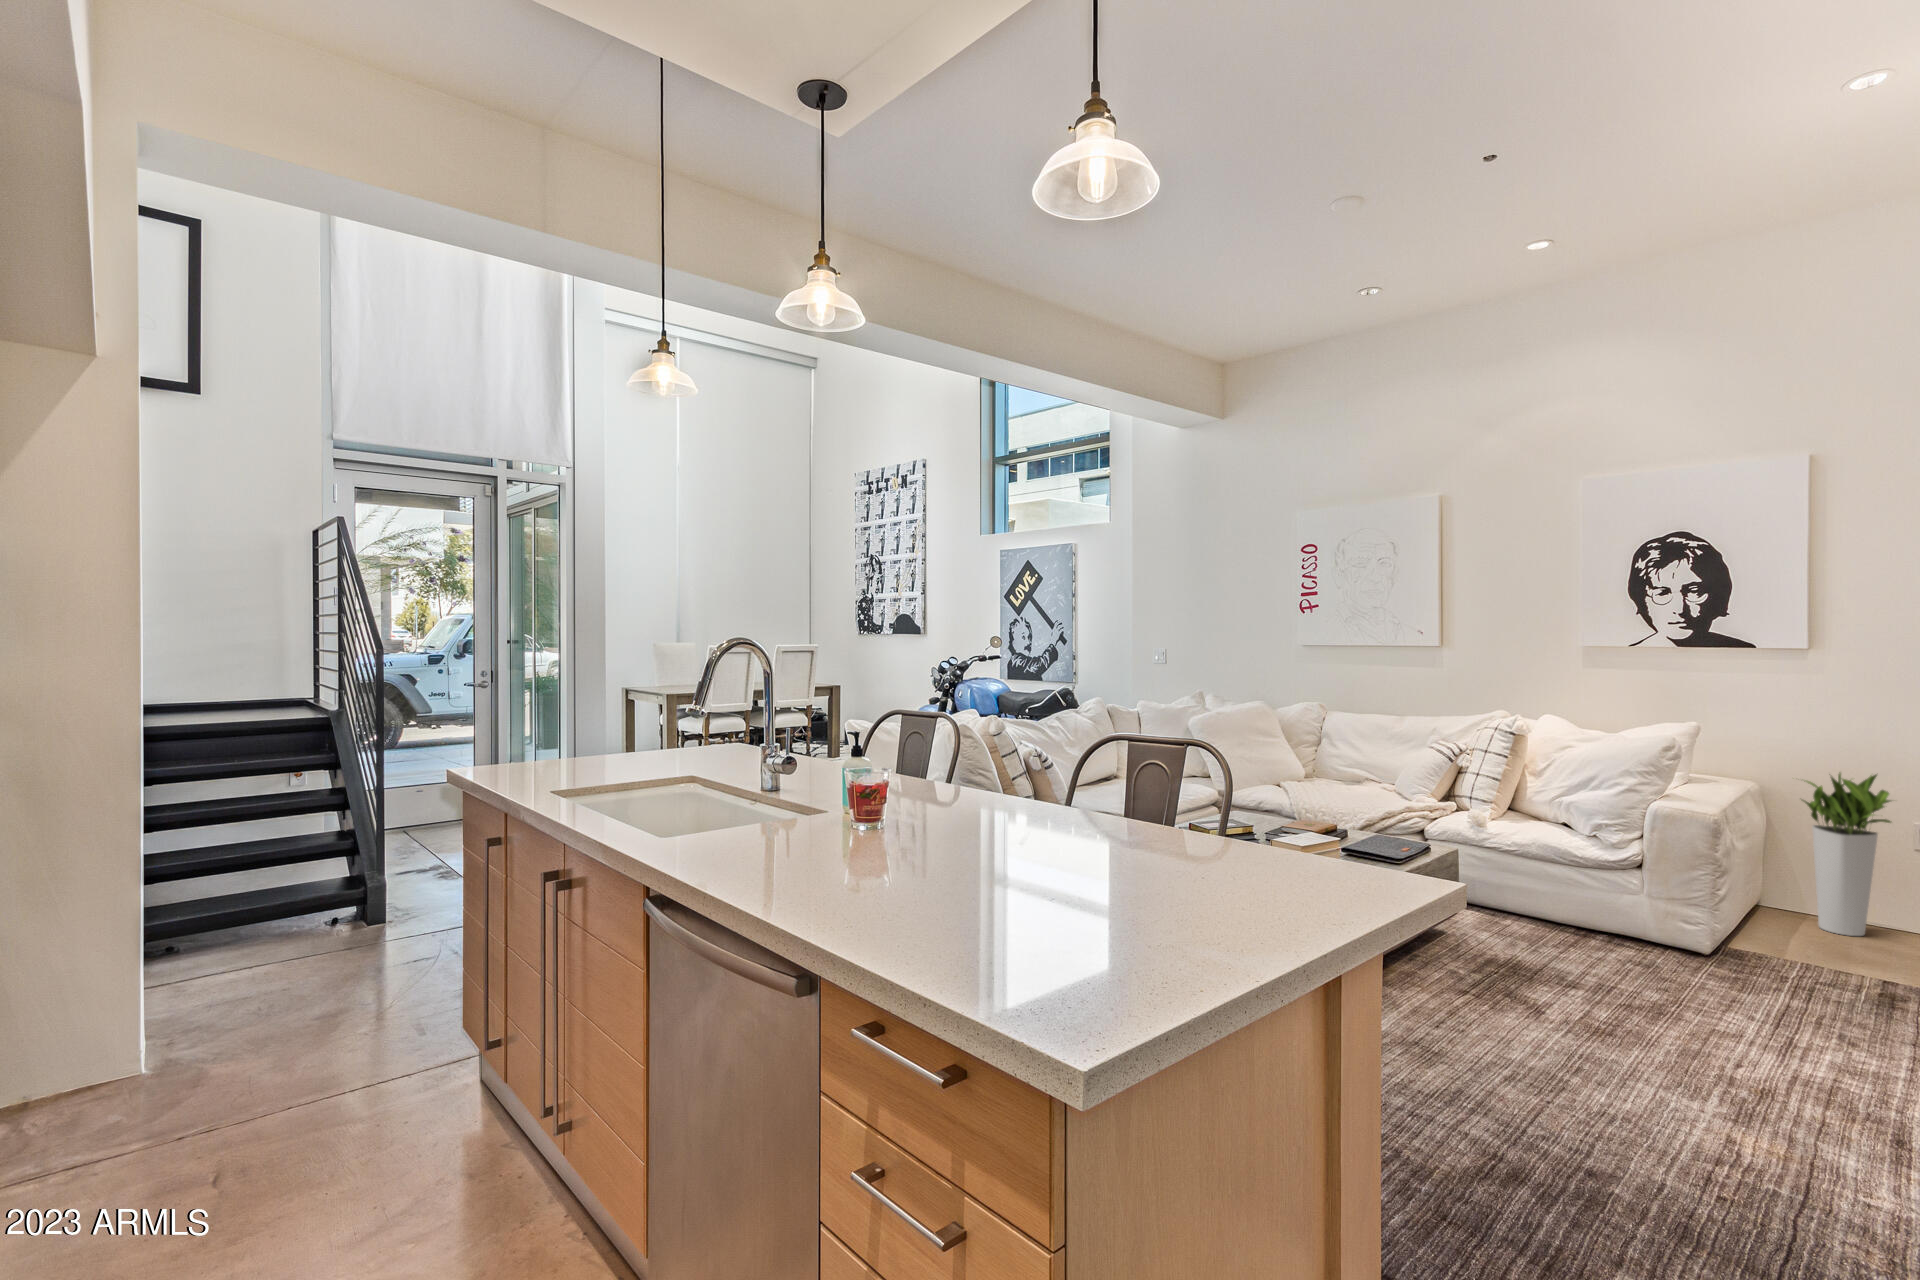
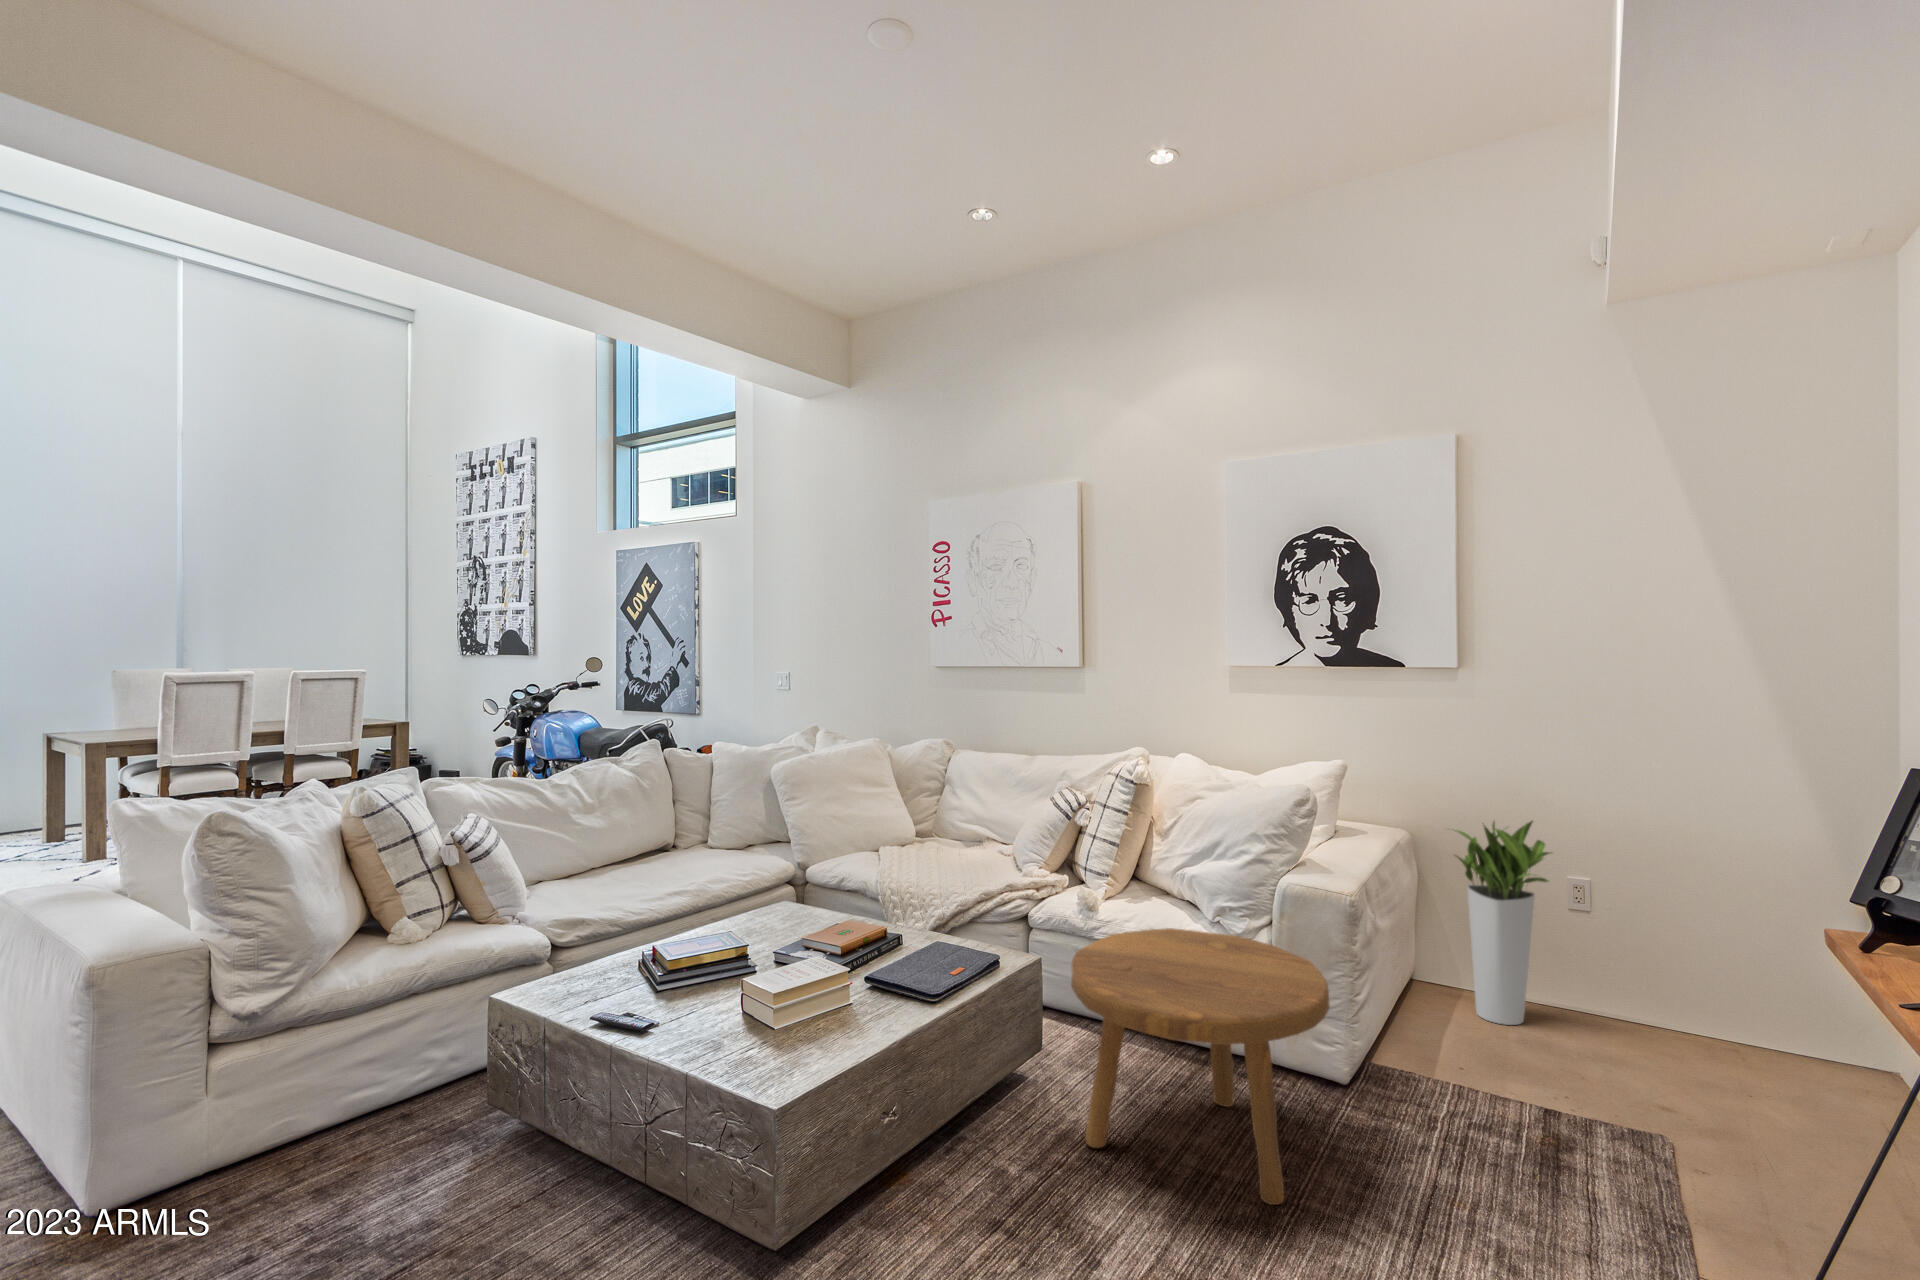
footstool: none [1498,832,1711,1005] -> present [1071,928,1330,1205]

